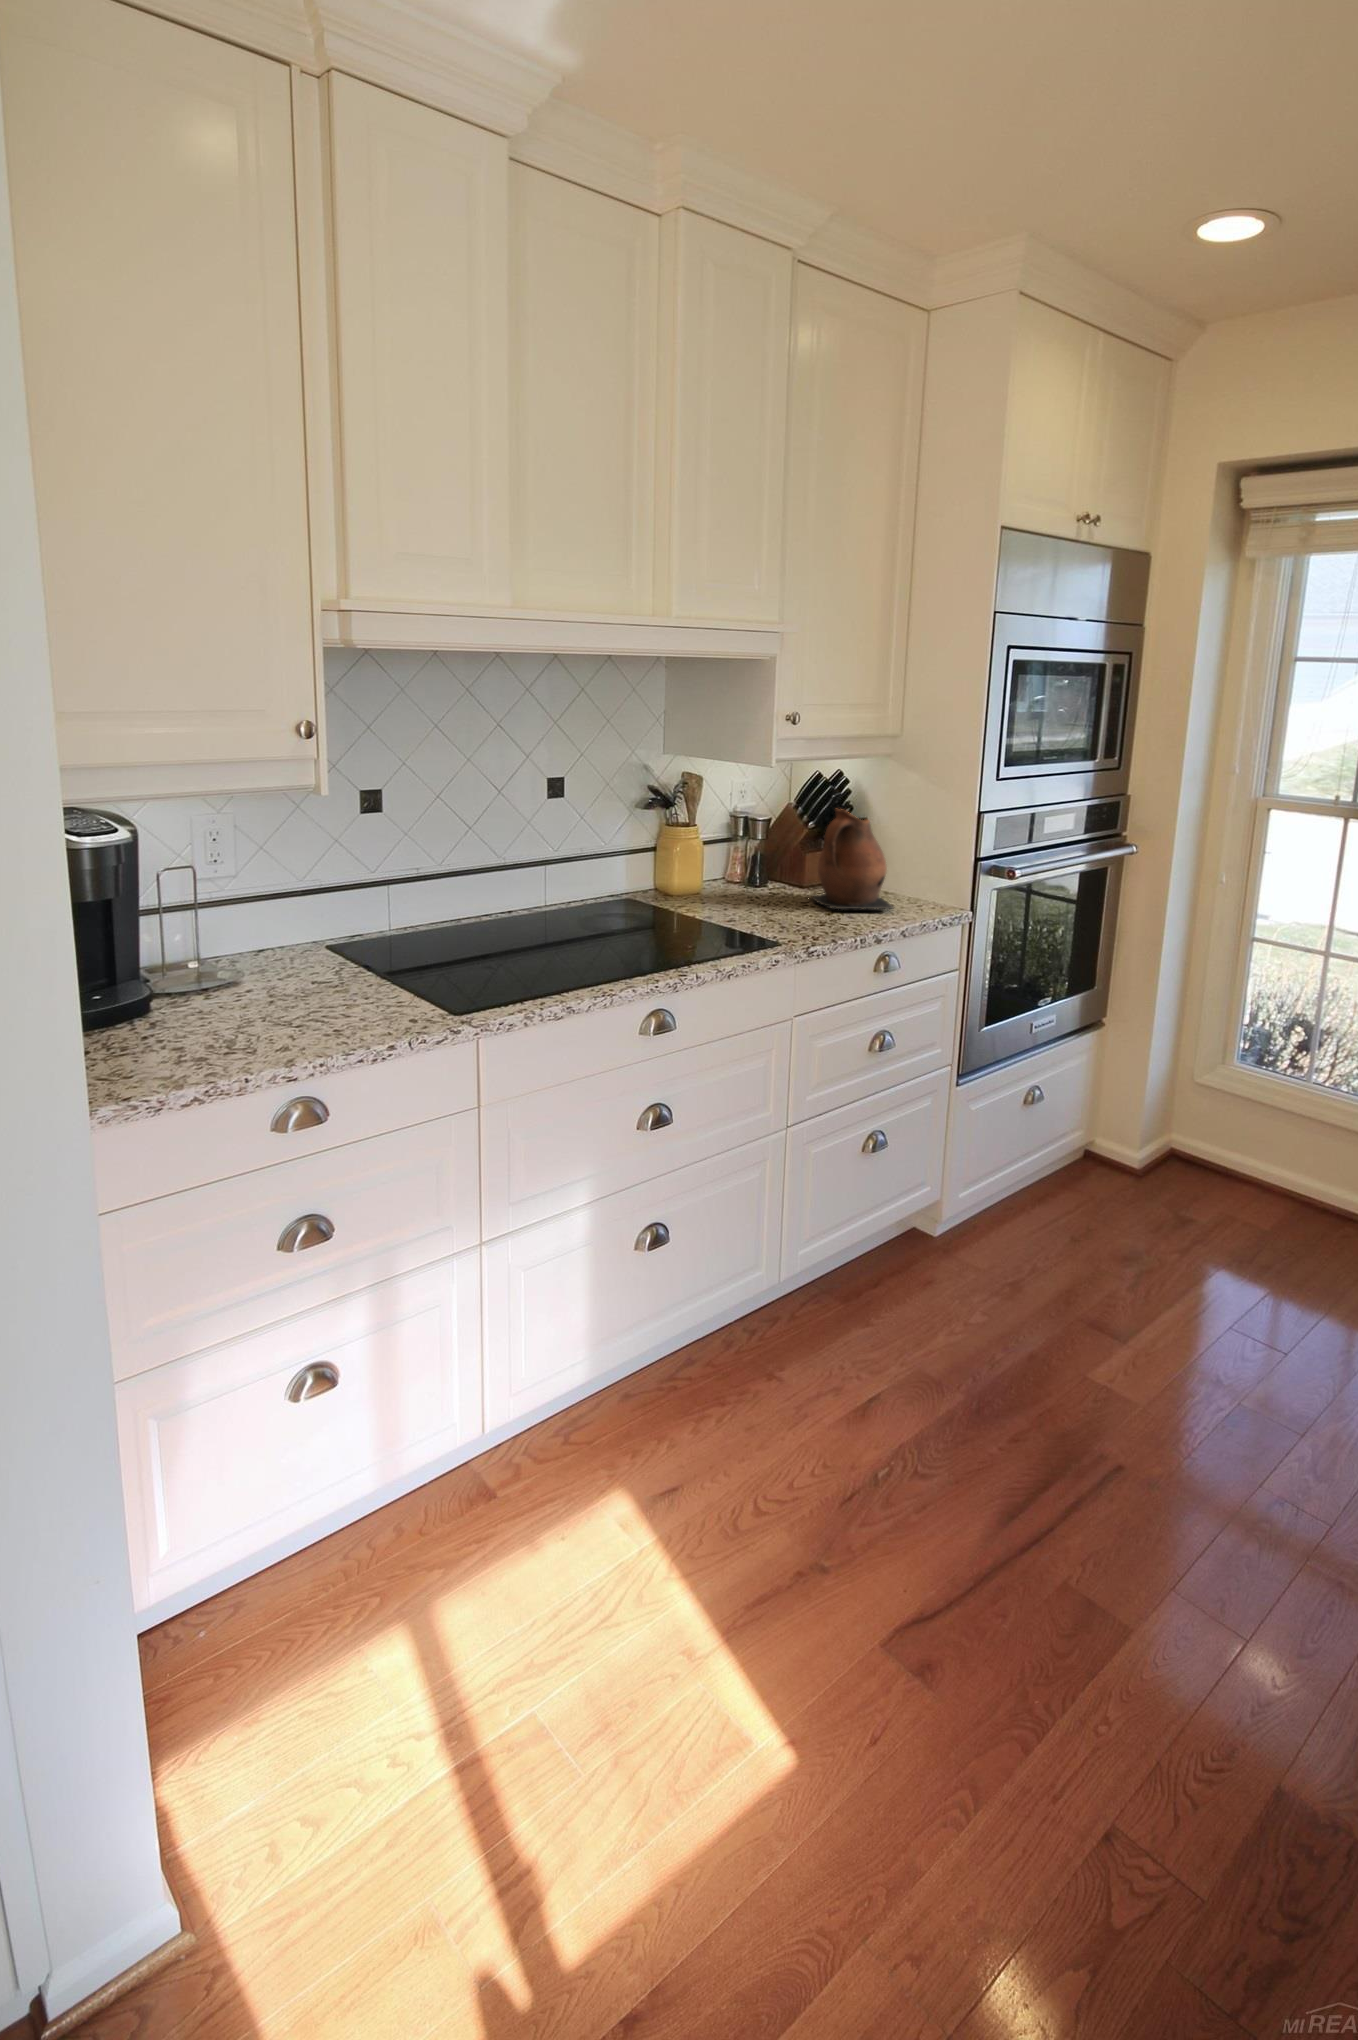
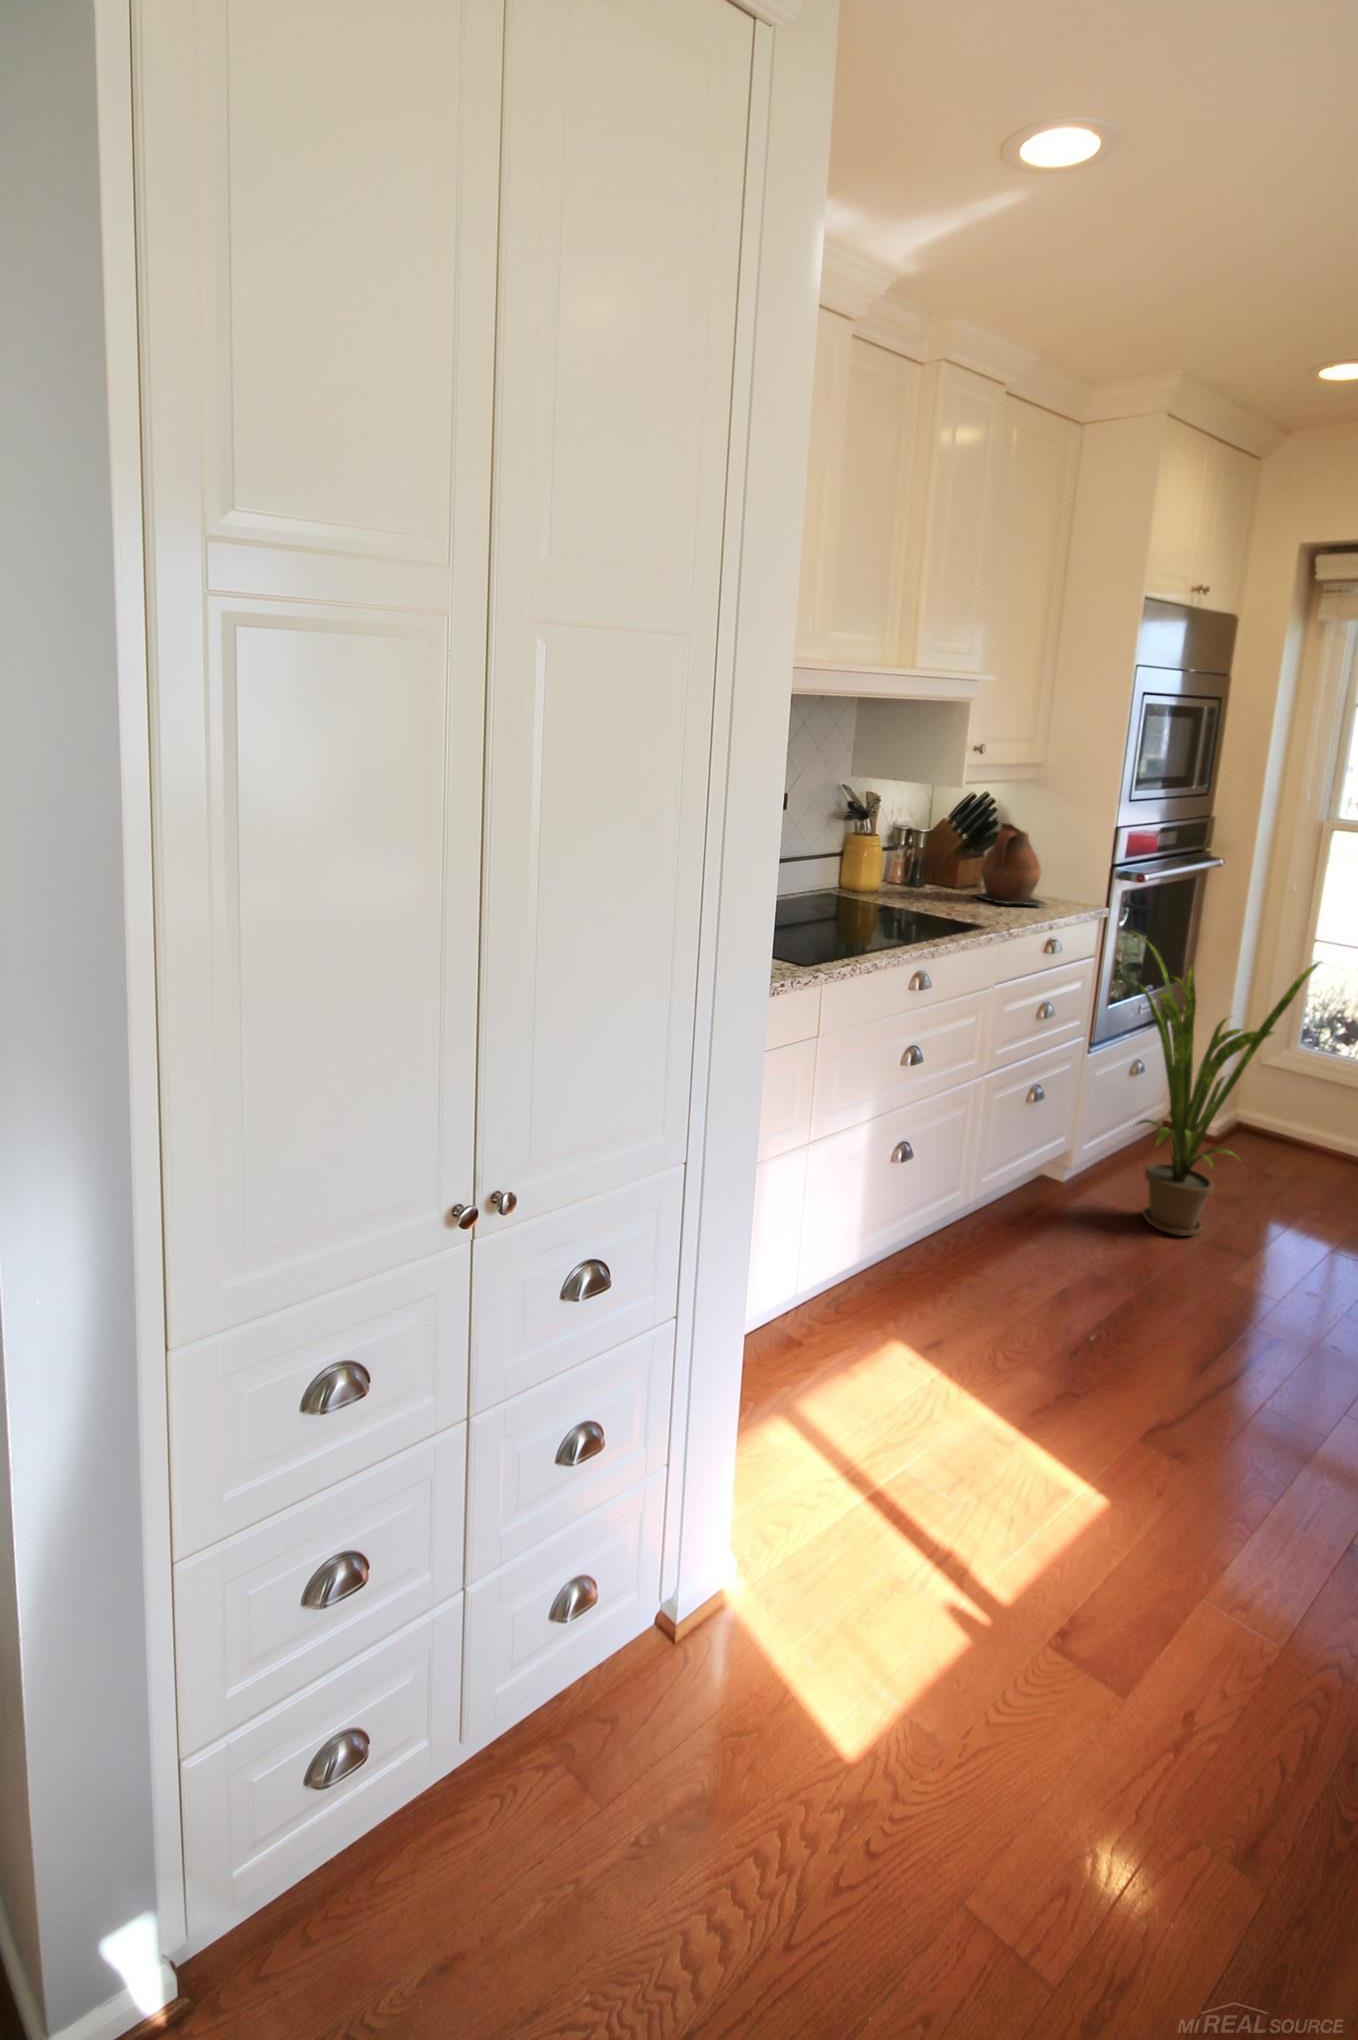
house plant: none [988,933,1210,1313] -> present [1135,934,1319,1236]

